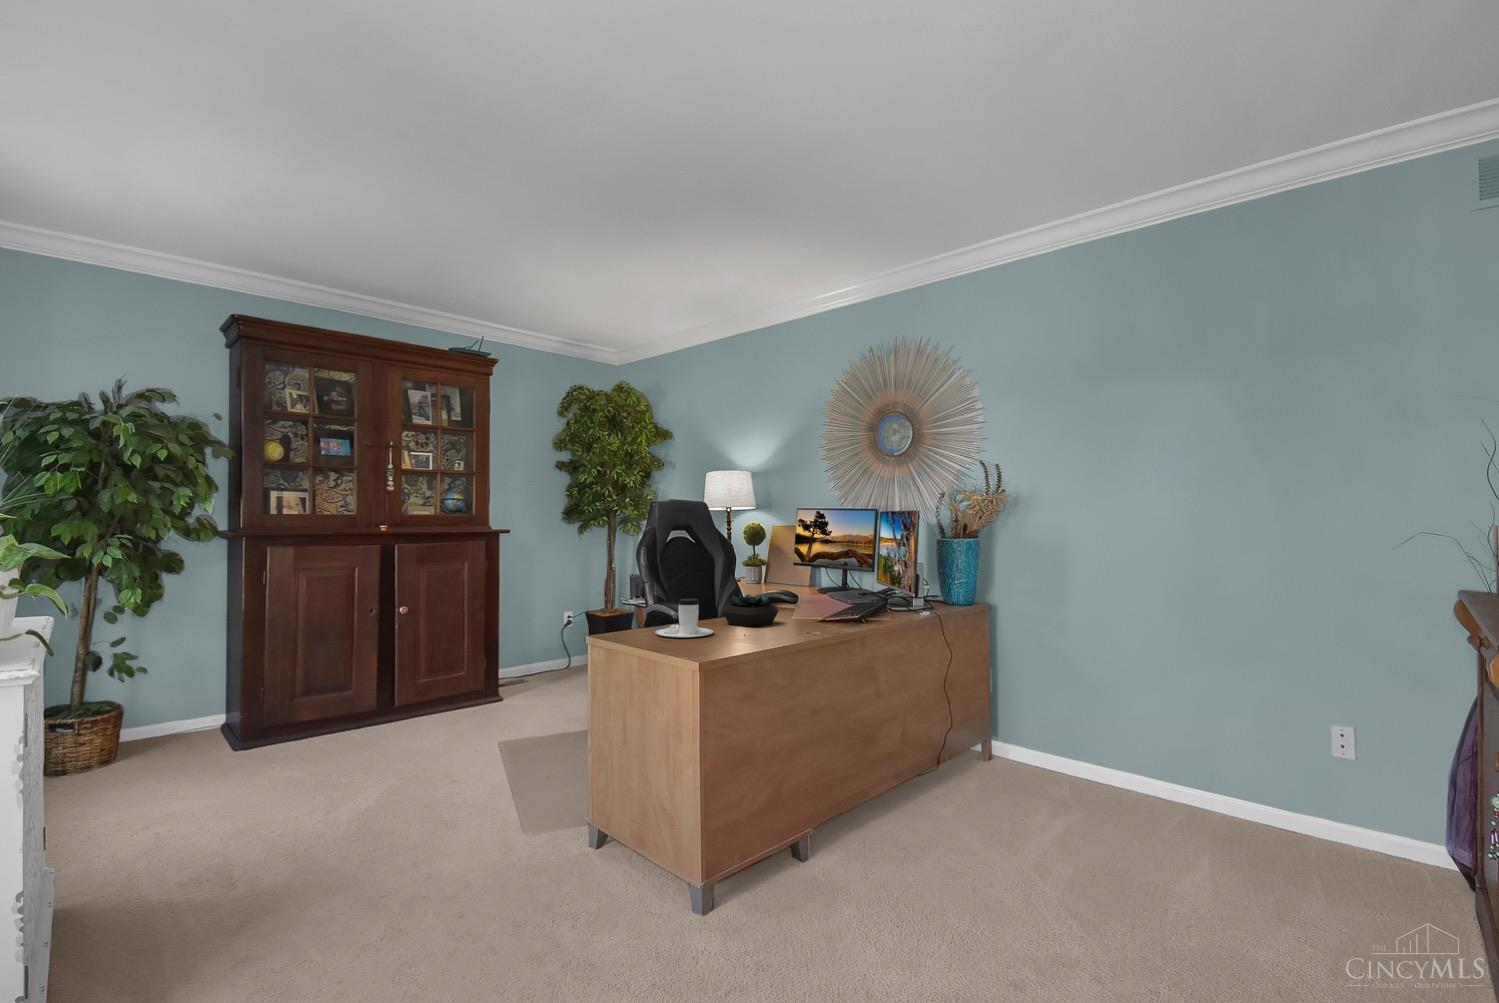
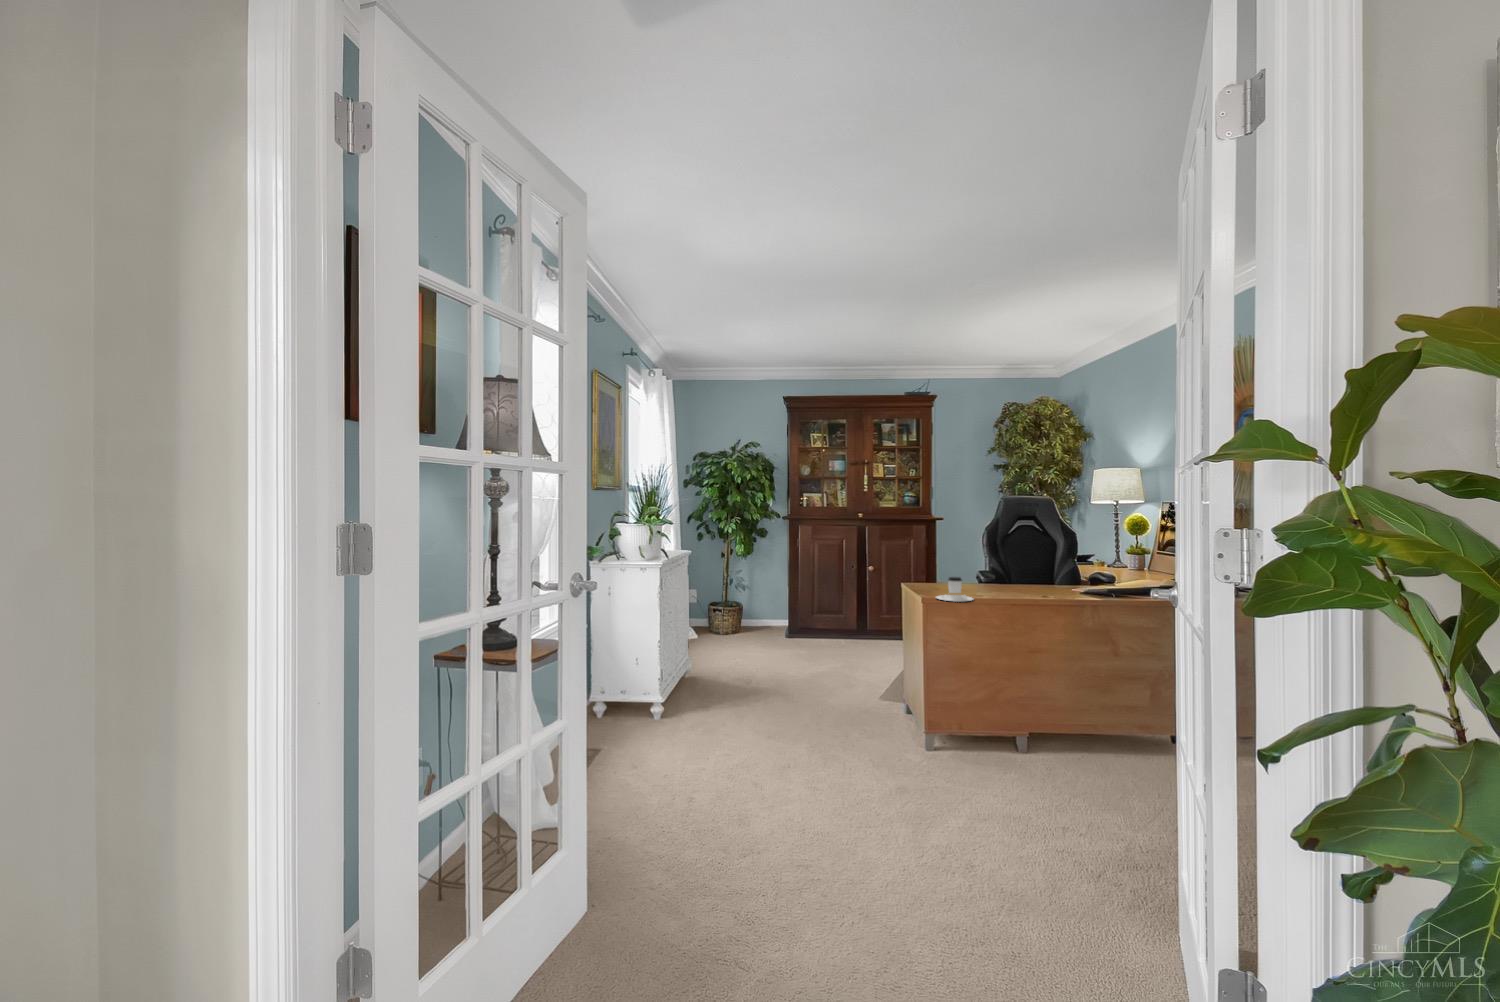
succulent plant: present [722,594,779,627] -> none [996,578,1038,601]

